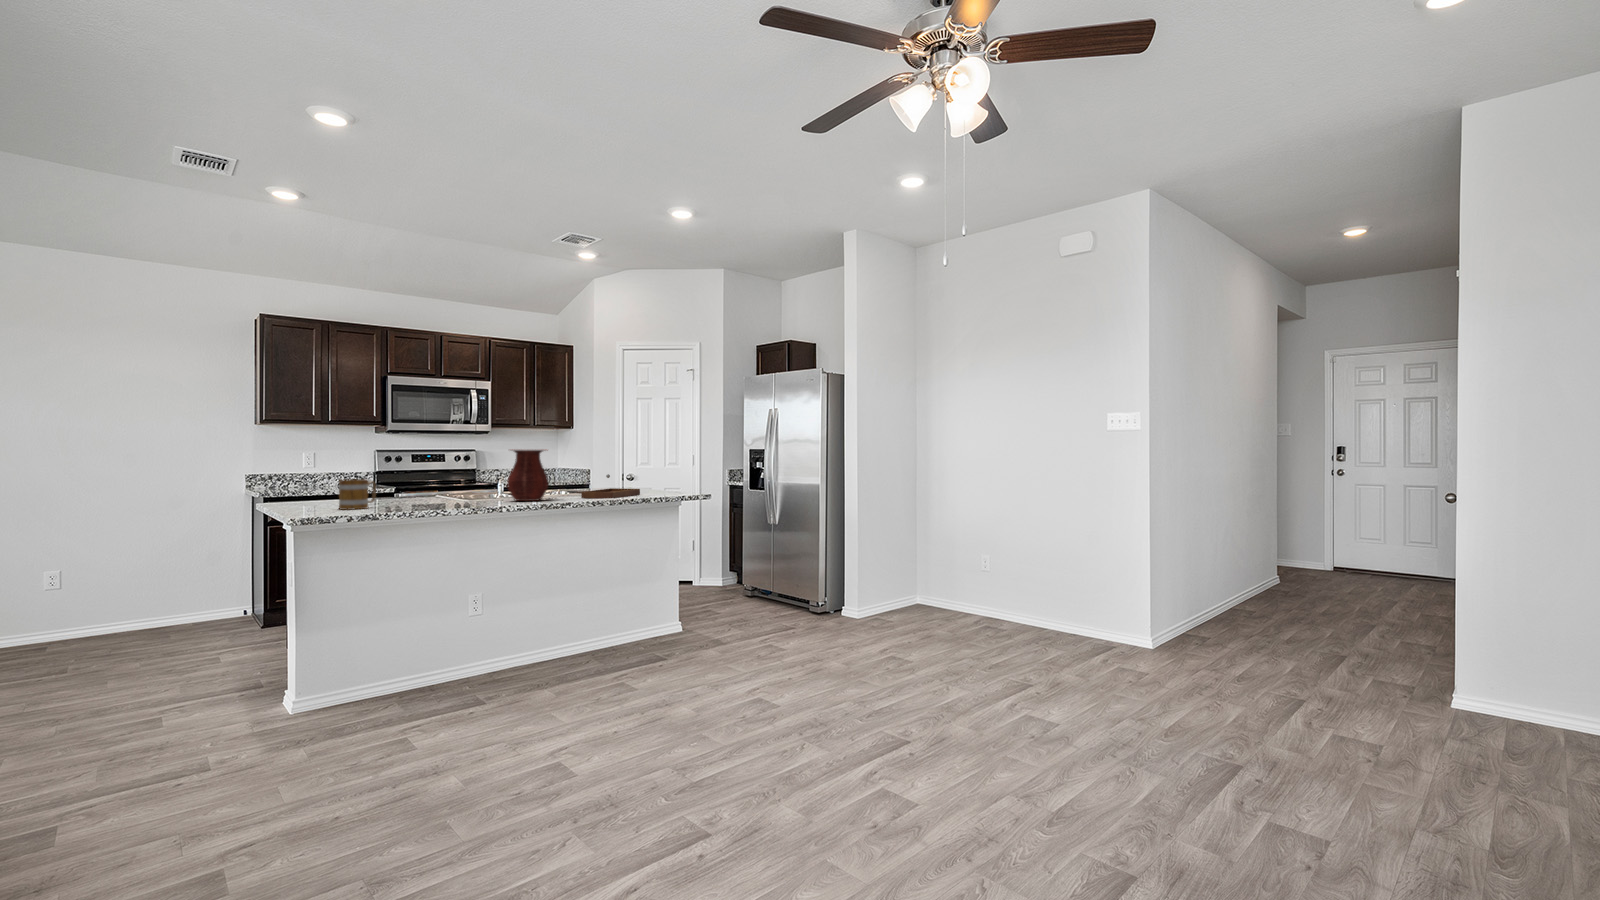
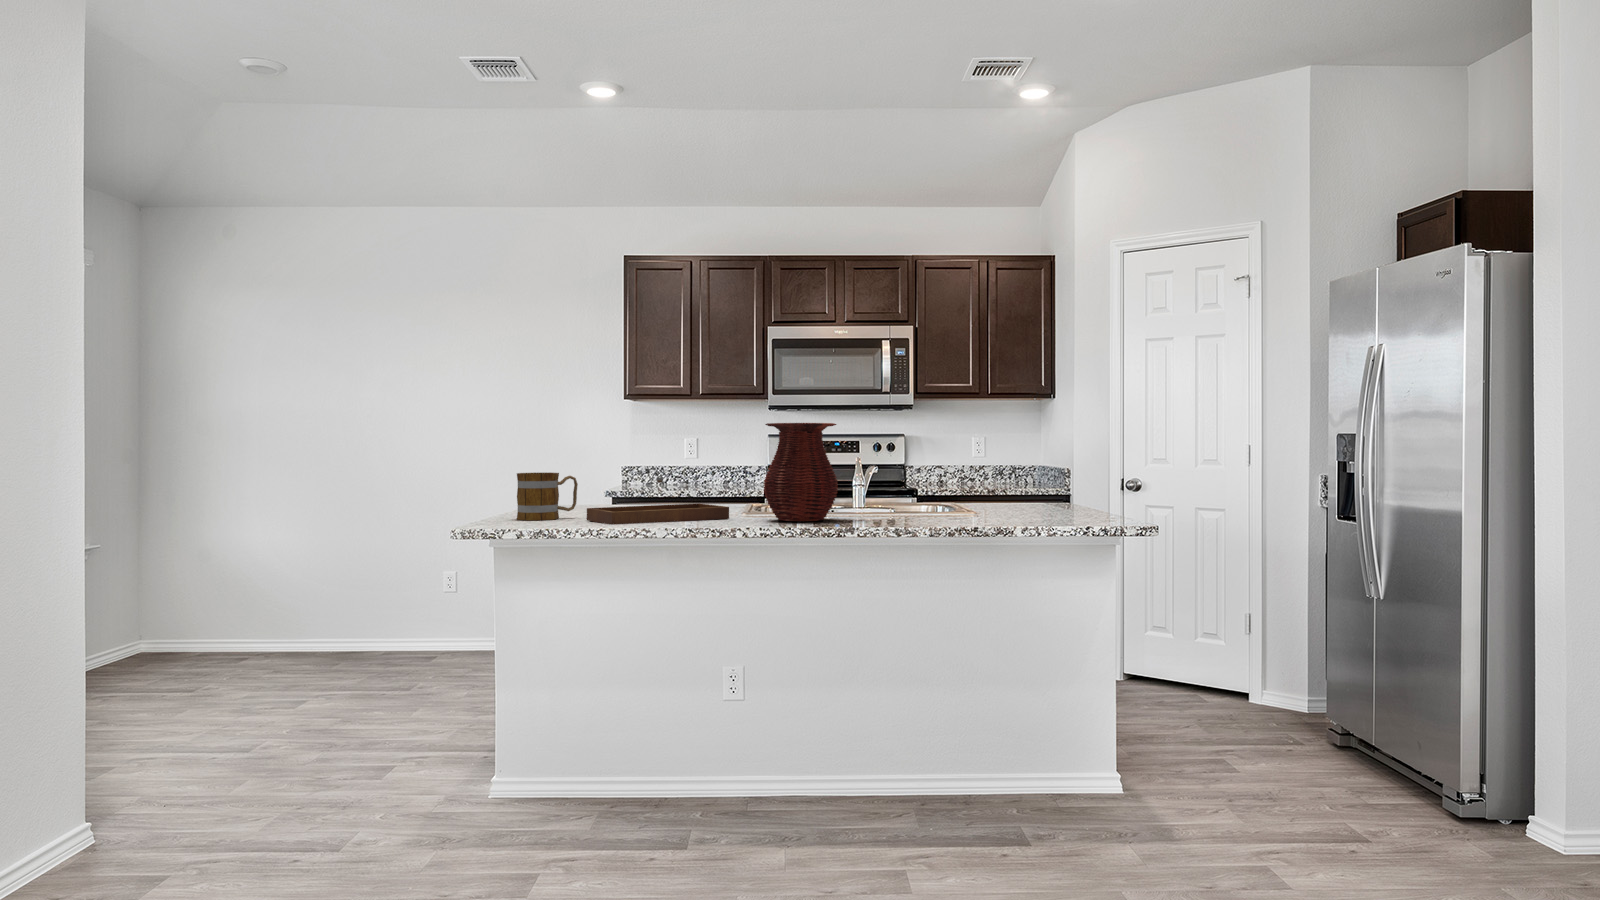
tray: present [581,474,640,498] -> present [587,476,729,525]

